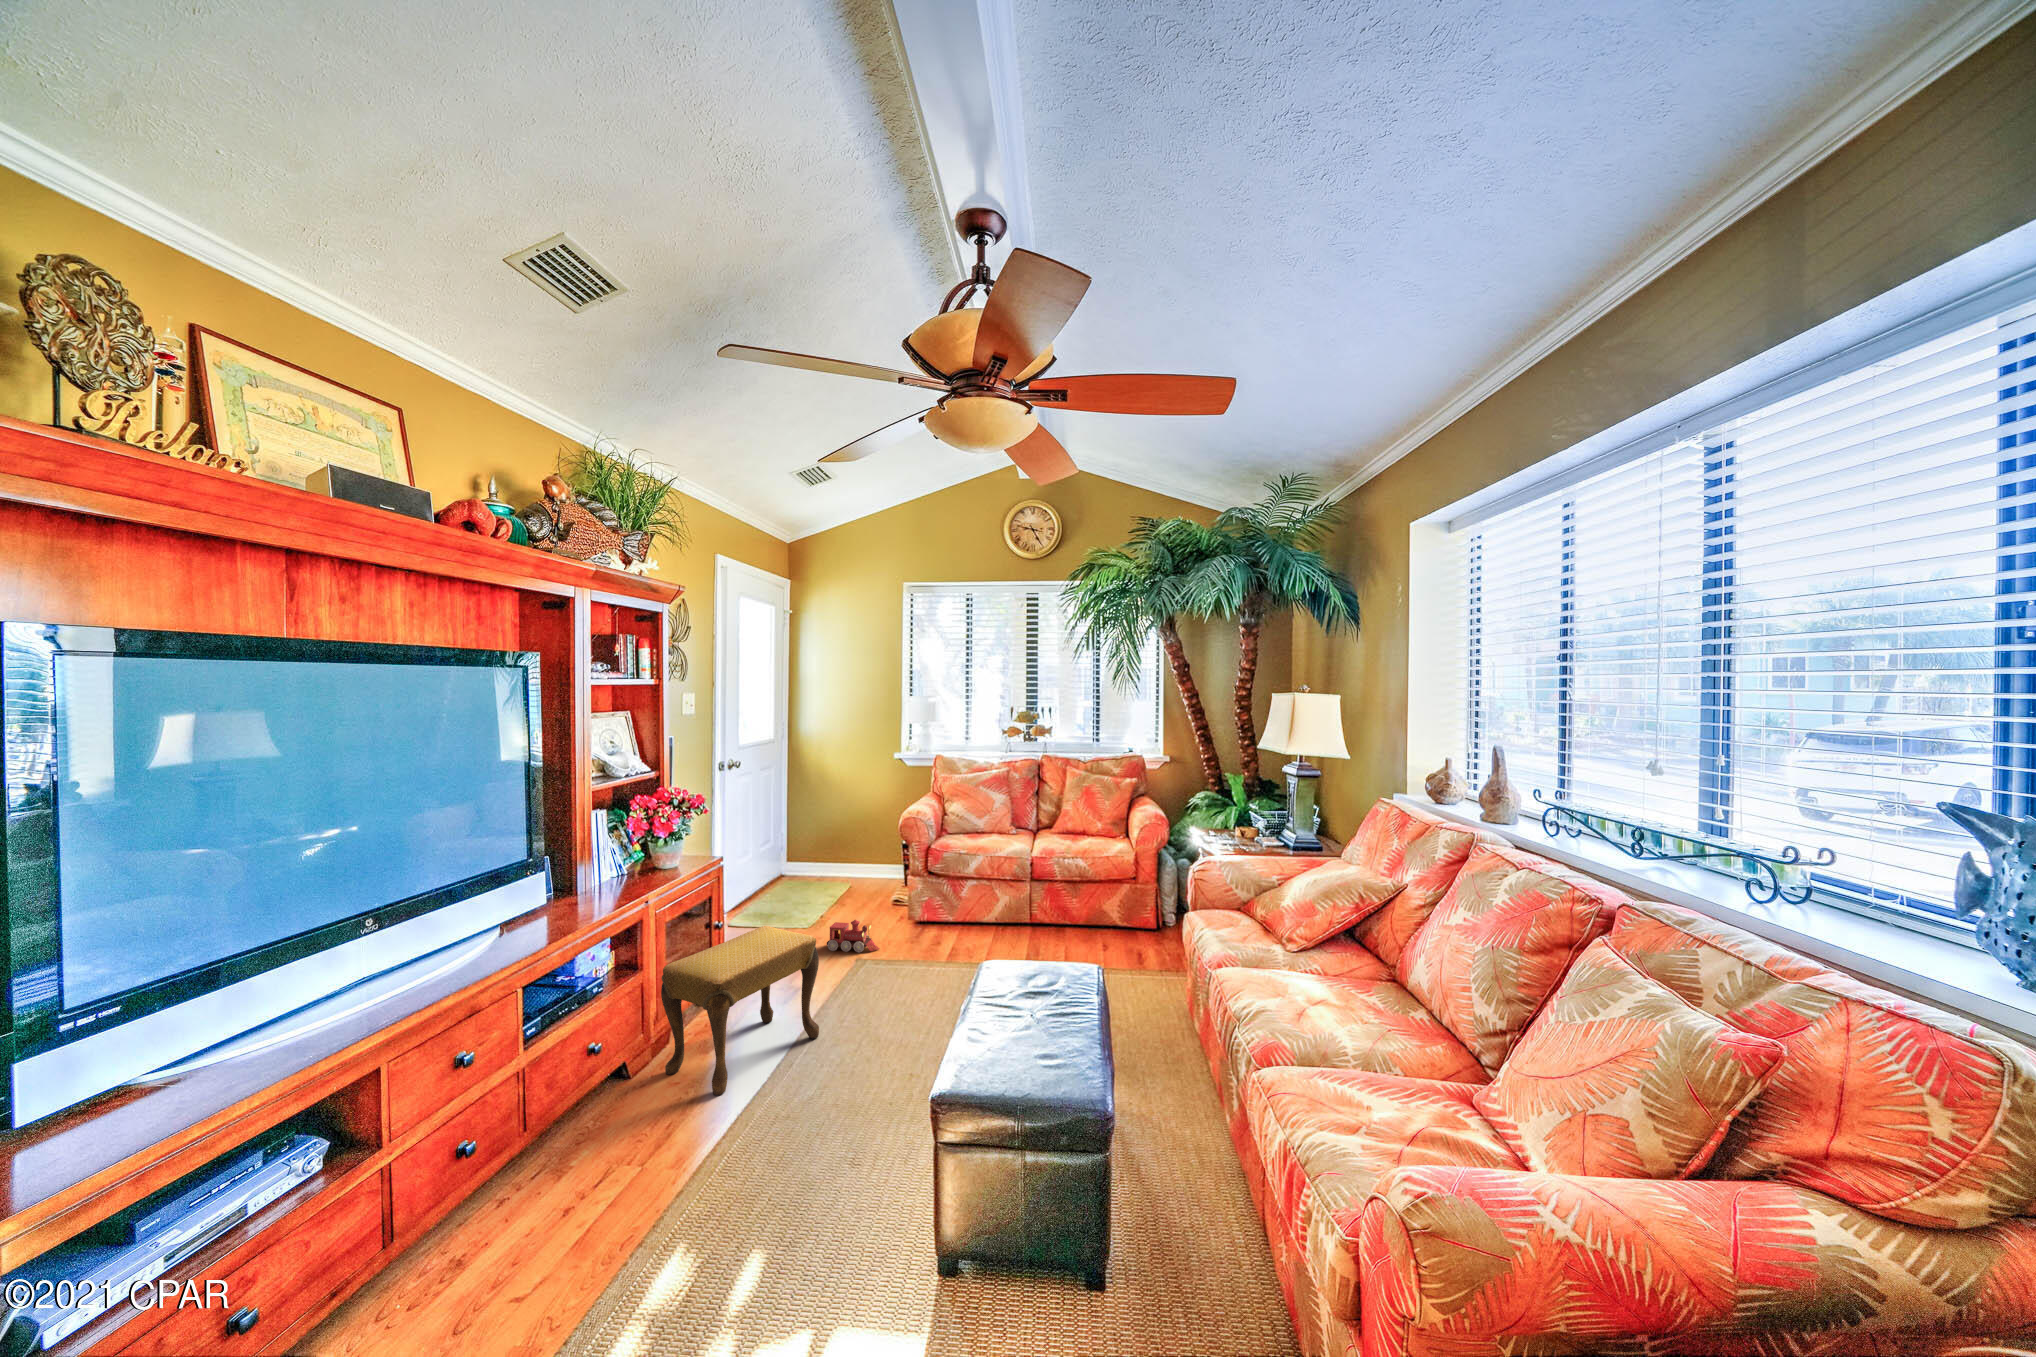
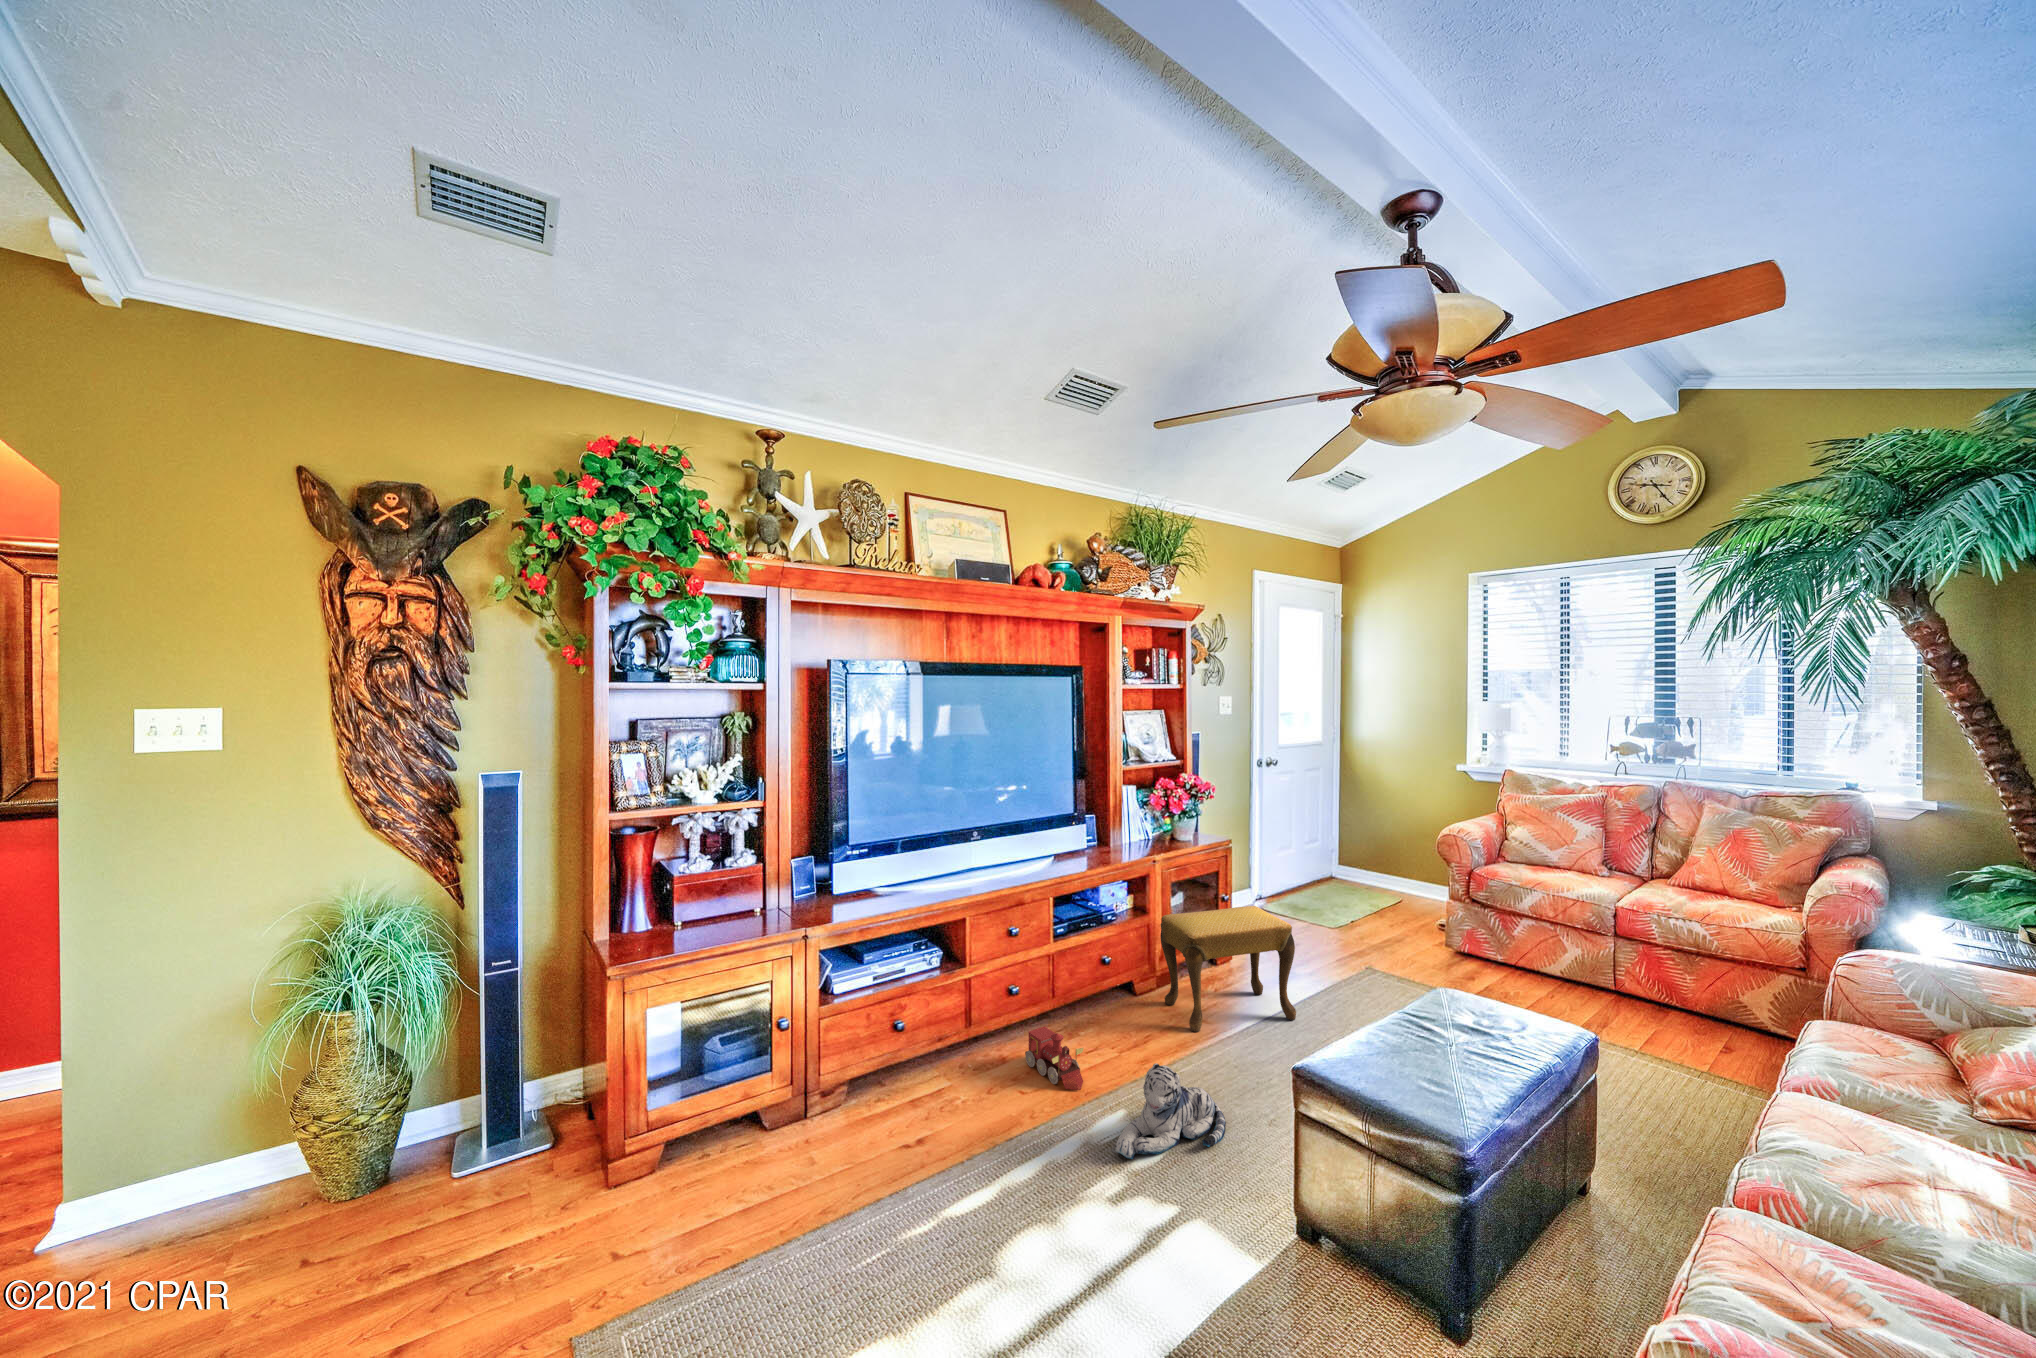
toy train: present [827,920,879,952] -> present [1025,1026,1083,1090]
plush toy: none [697,1157,815,1307] -> present [1115,1063,1226,1159]

